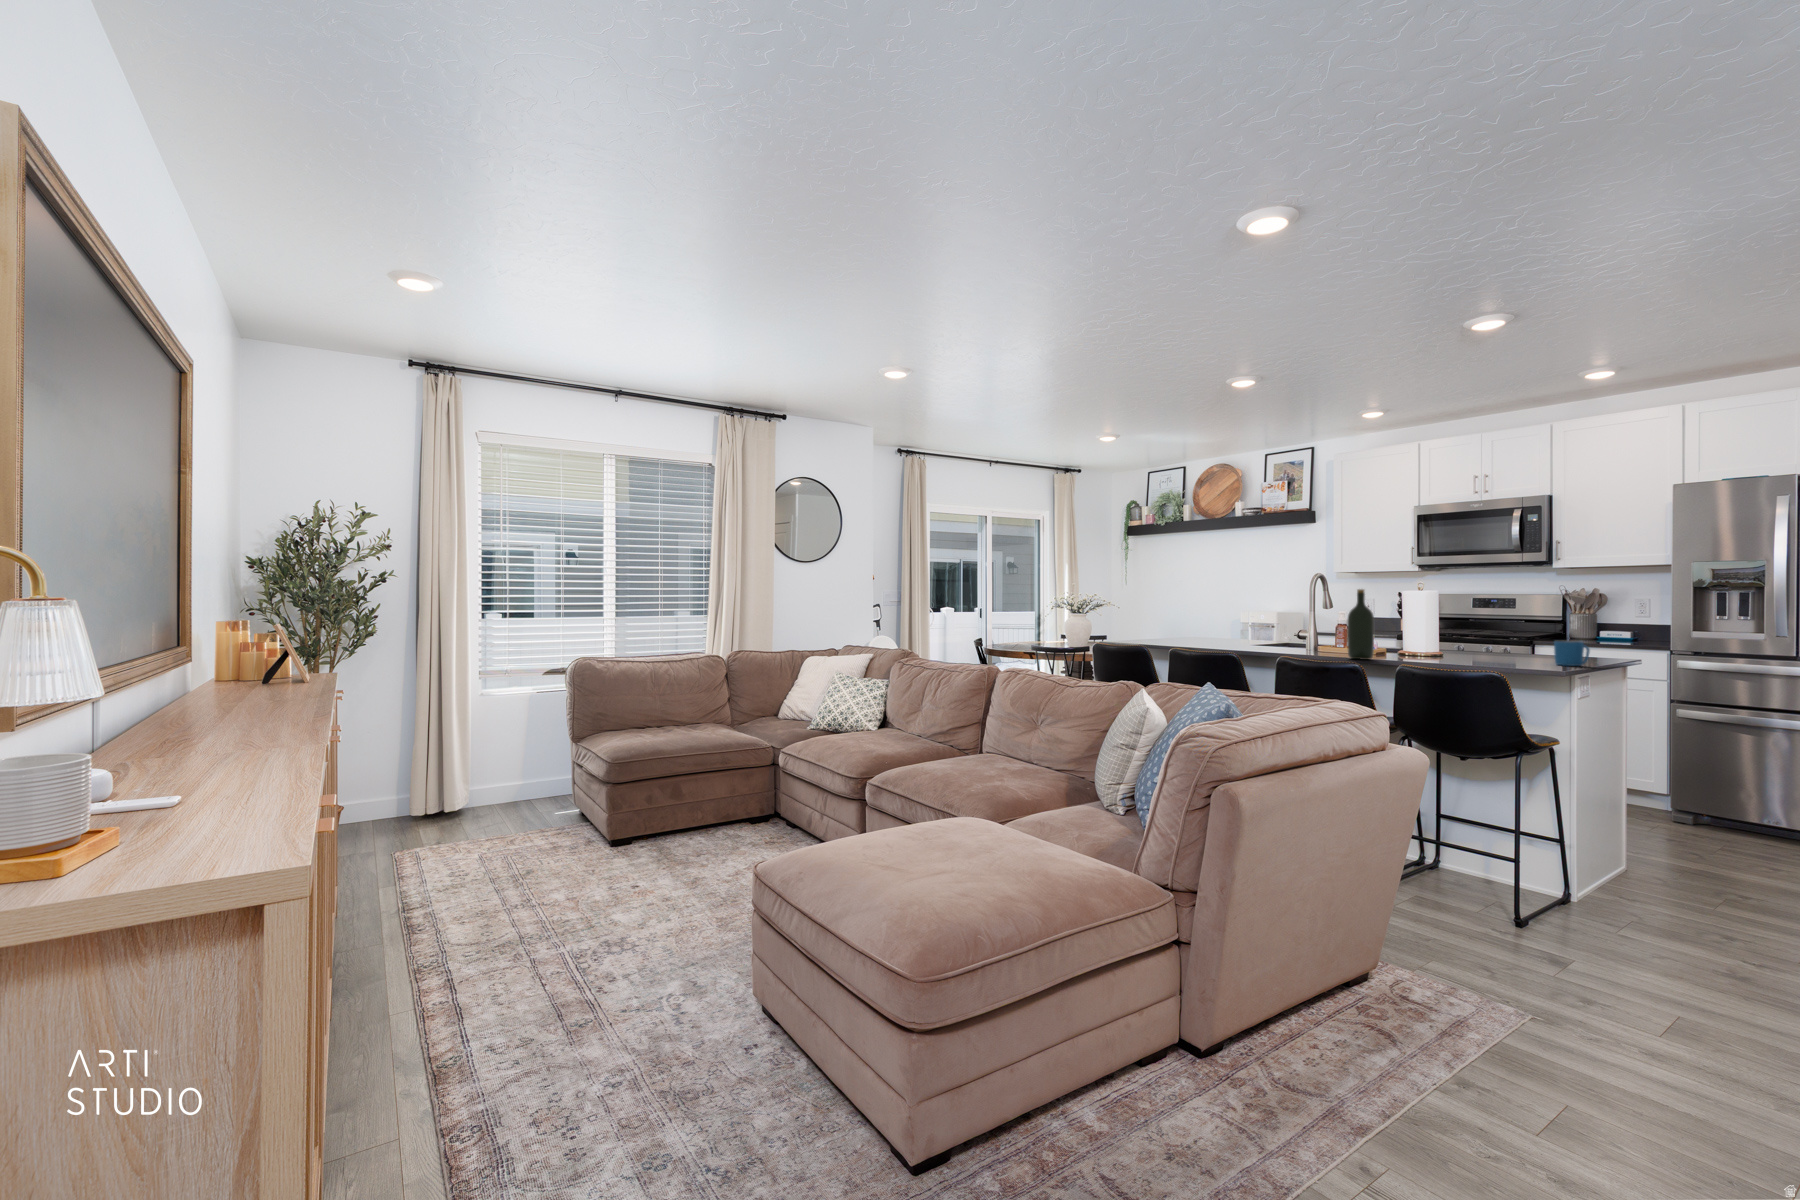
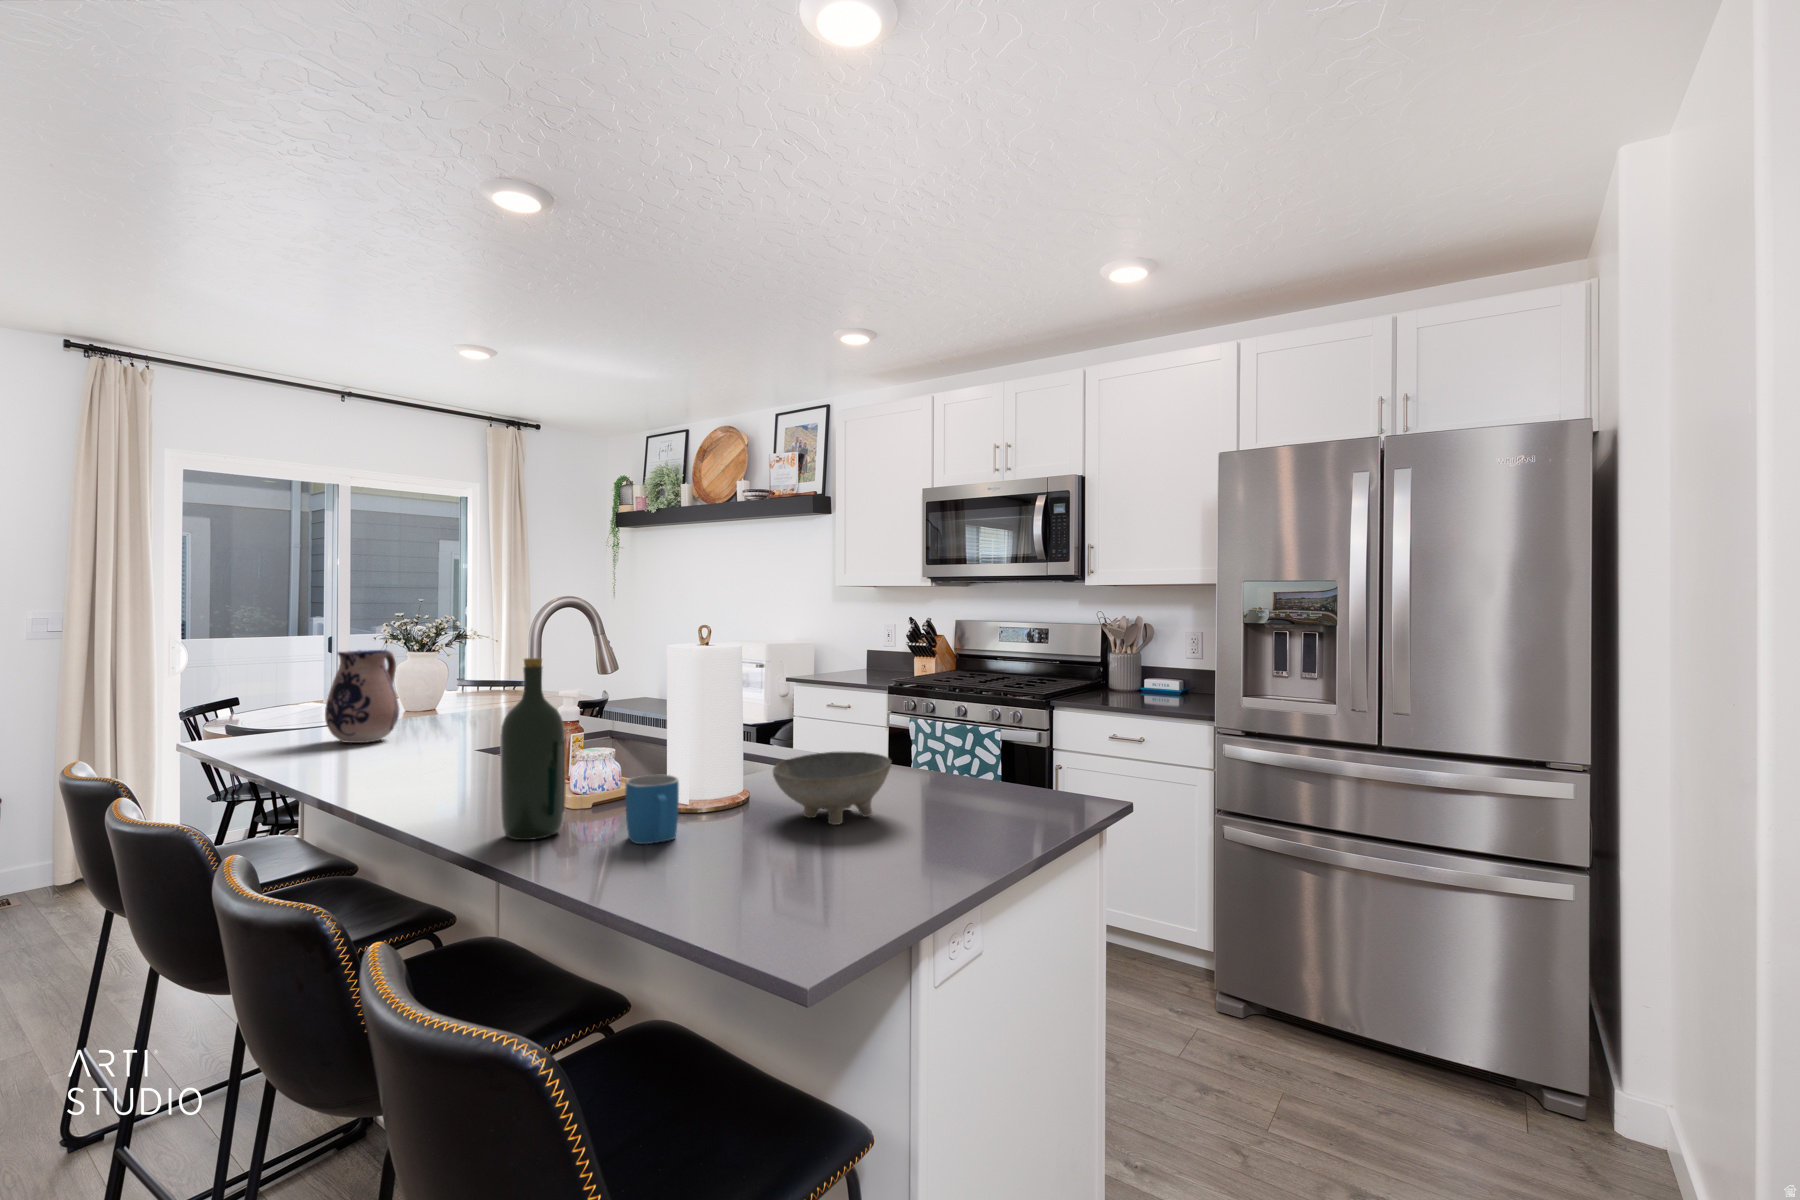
ceramic pitcher: none [1141,600,1173,644] -> present [325,650,399,743]
bowl: none [1454,636,1518,662] -> present [773,751,891,825]
mug: present [1554,641,1590,666] -> present [625,775,679,844]

